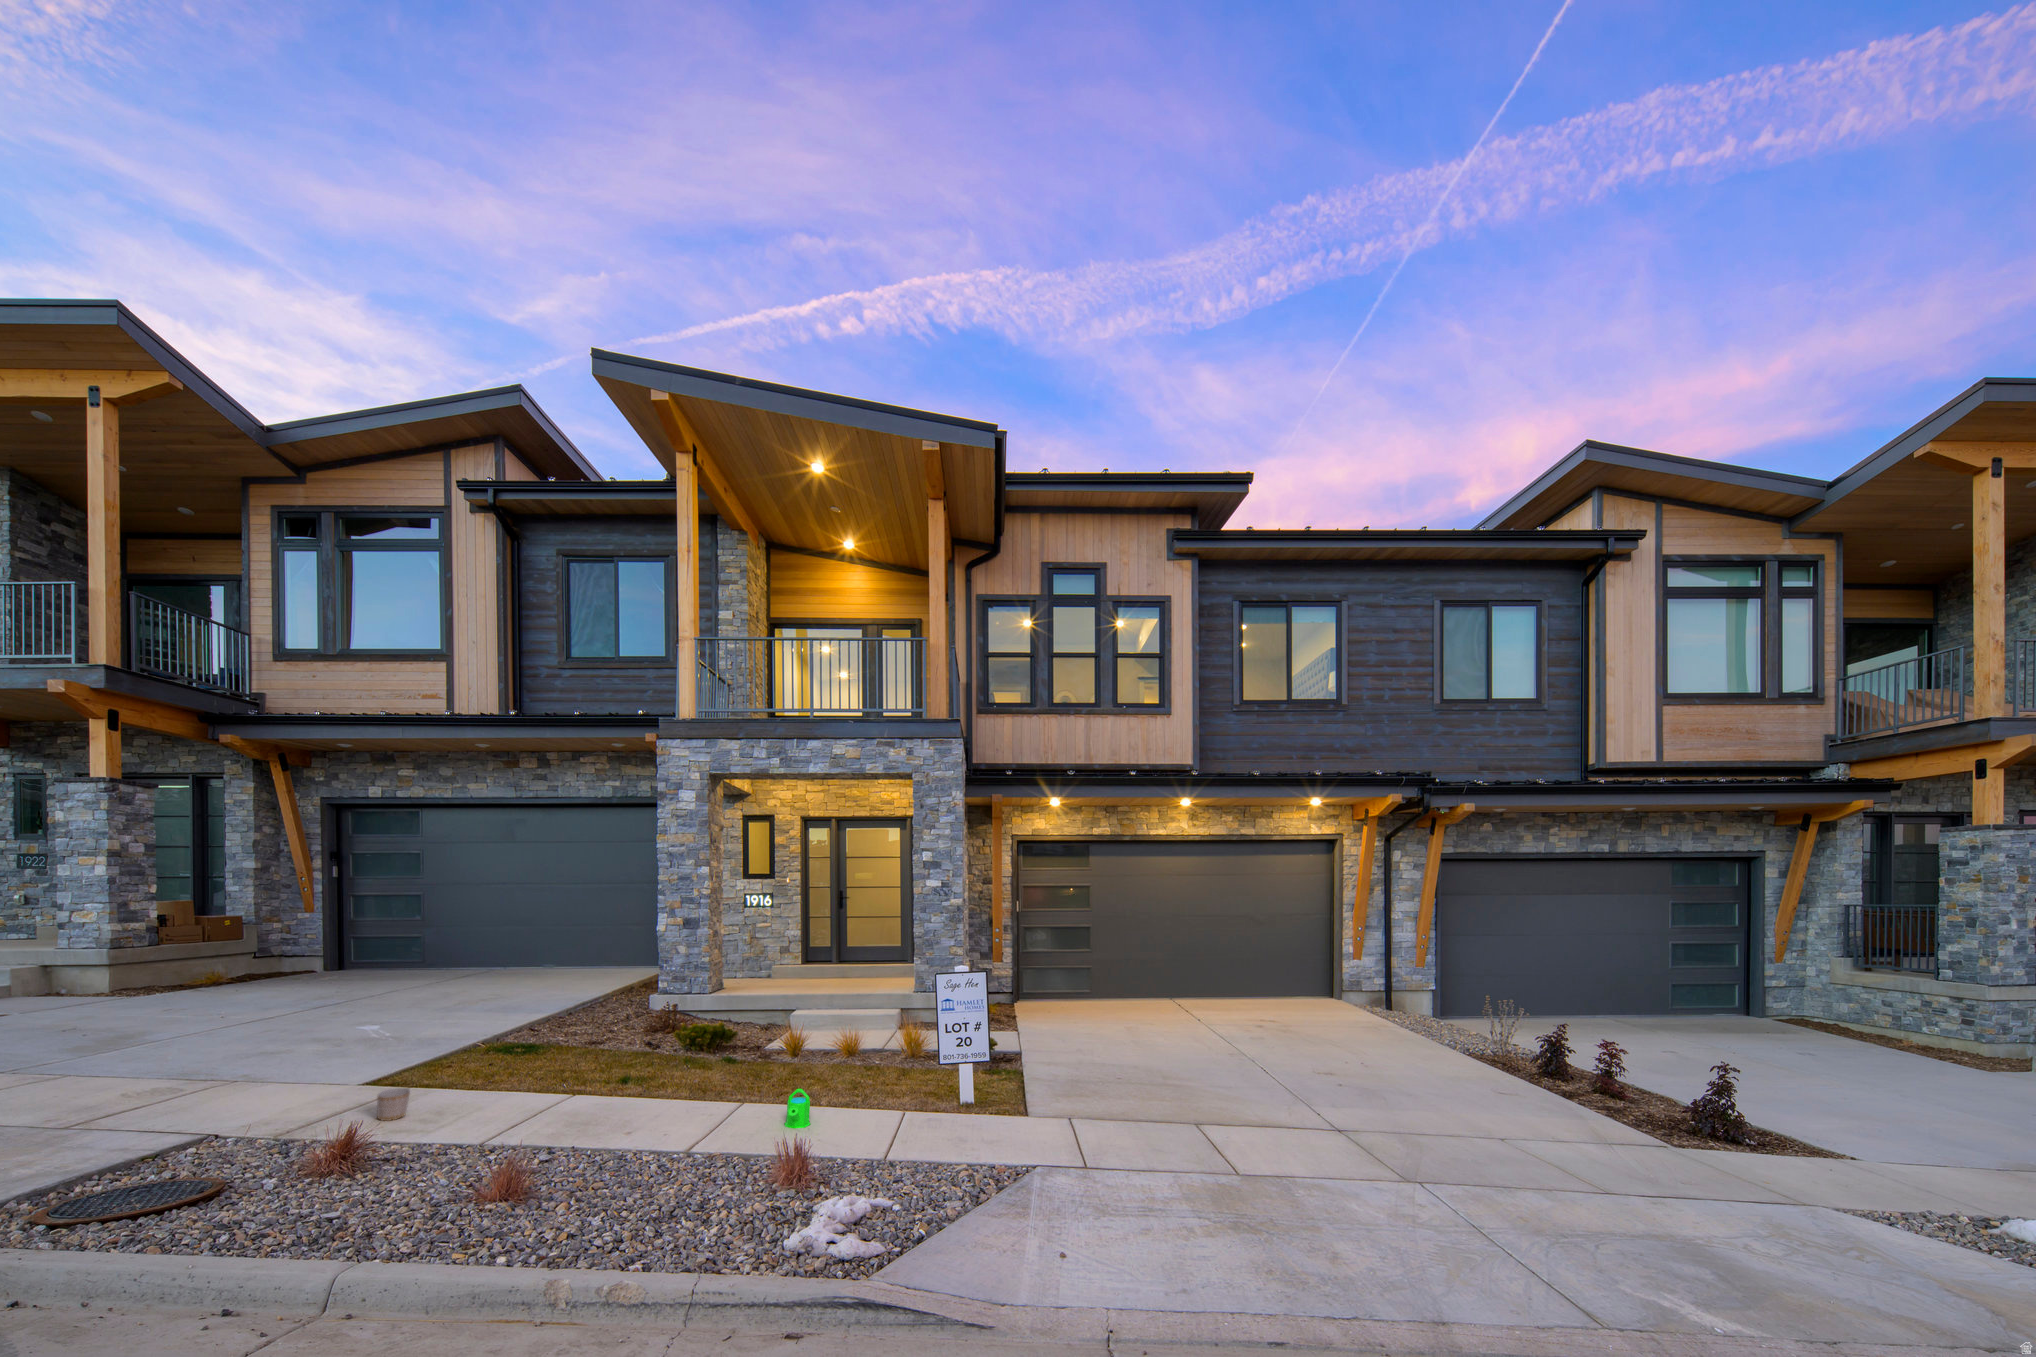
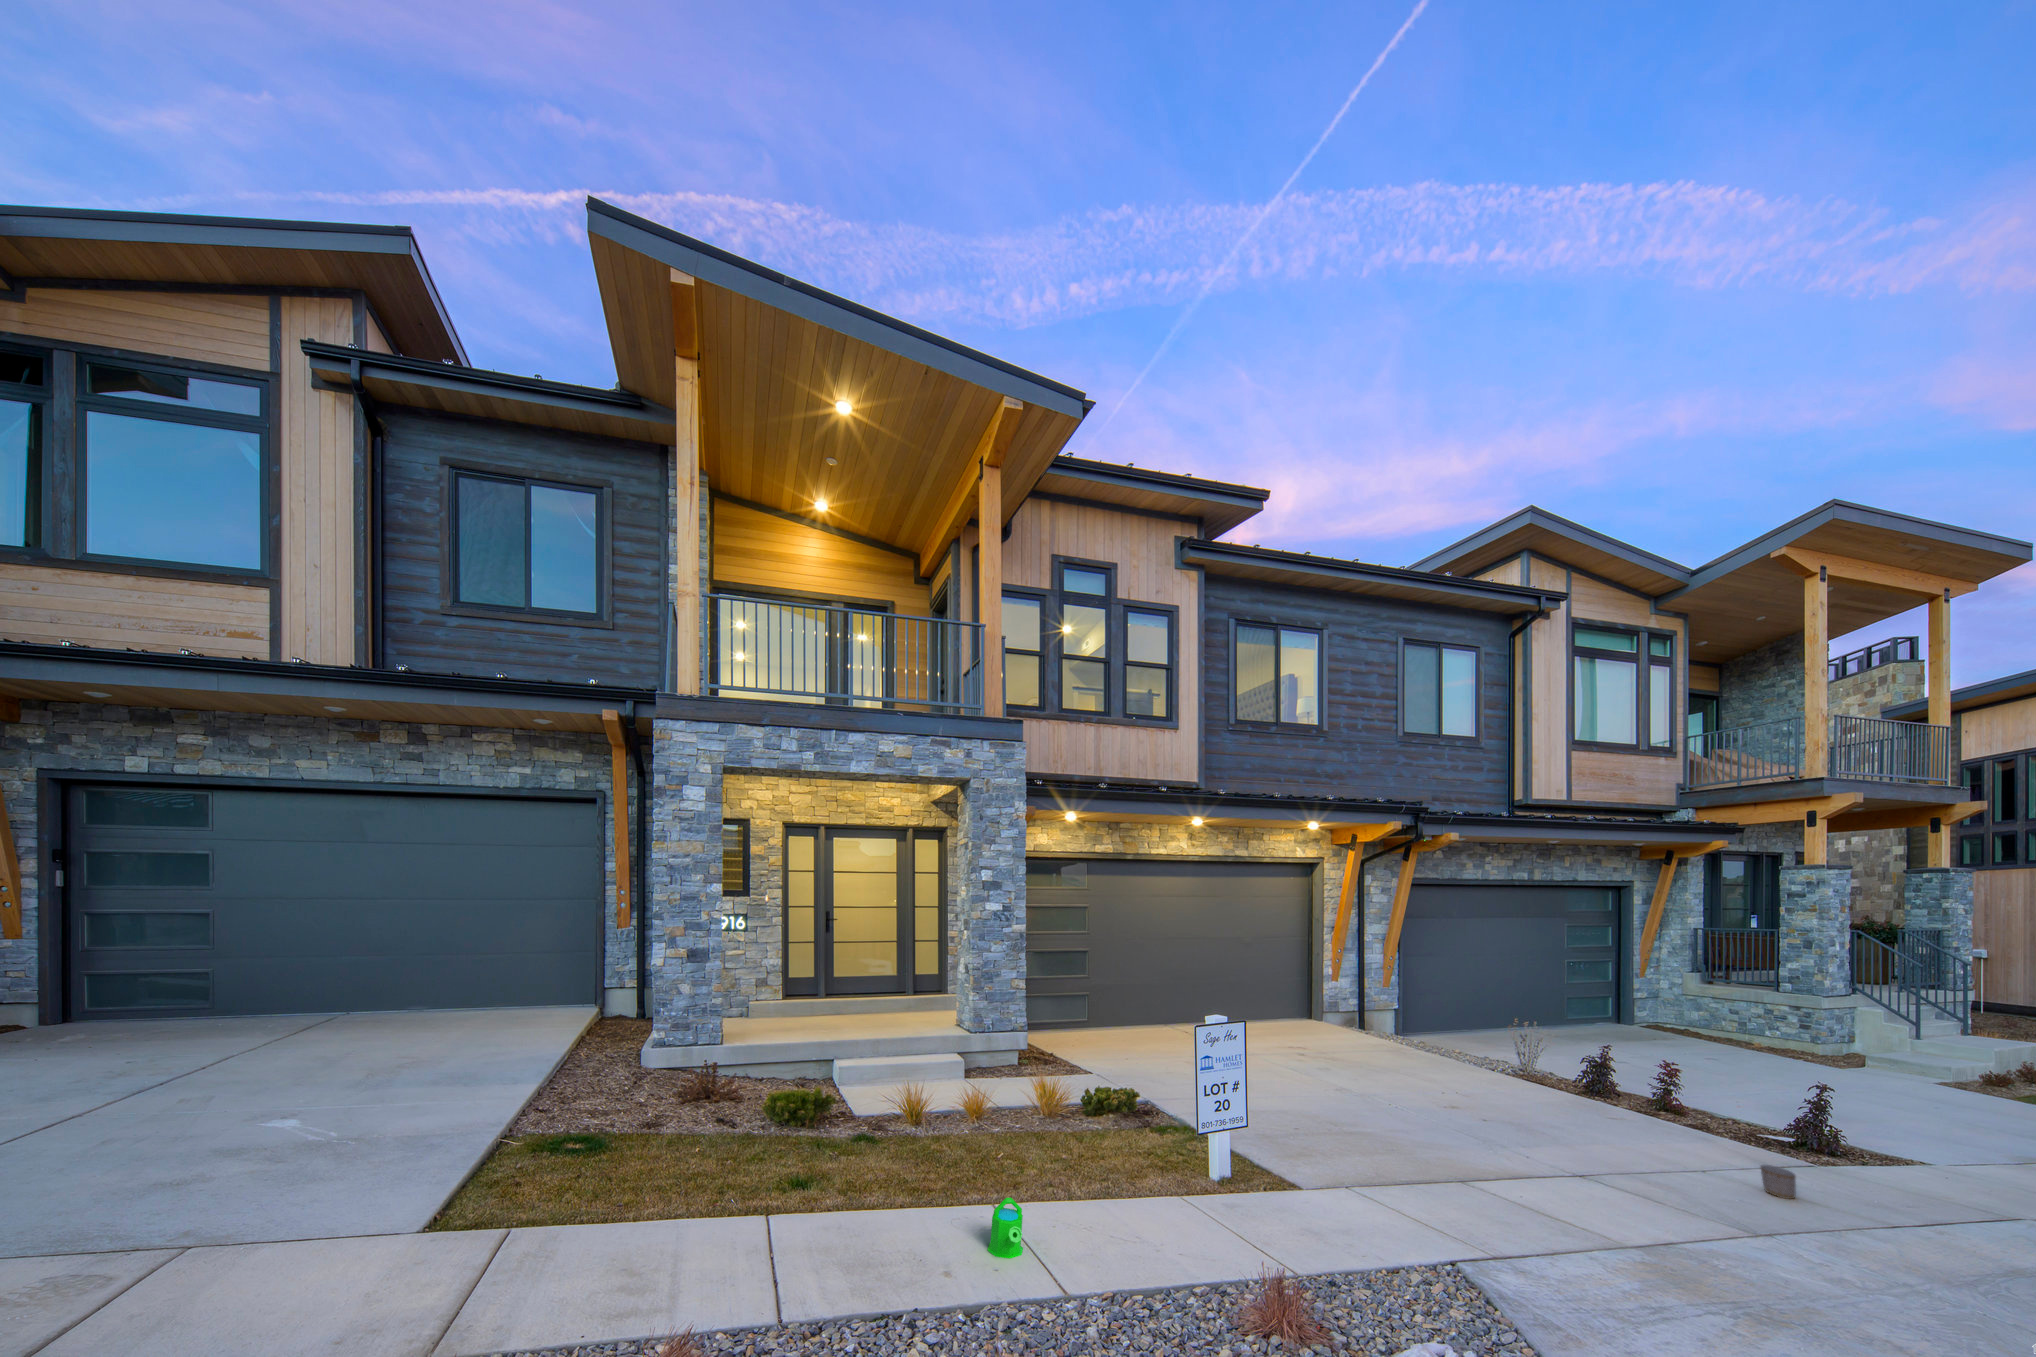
planter: present [377,1088,410,1121] -> present [1760,1165,1796,1199]

